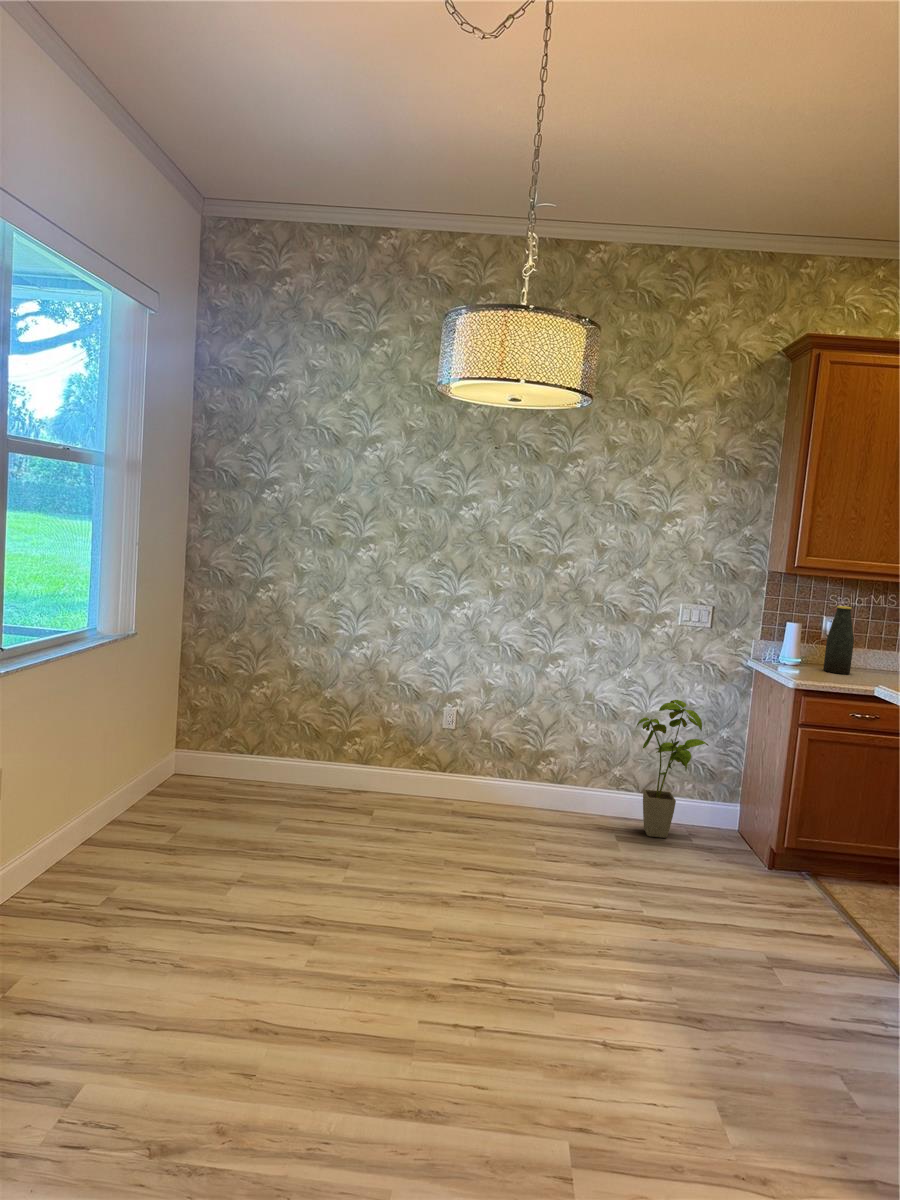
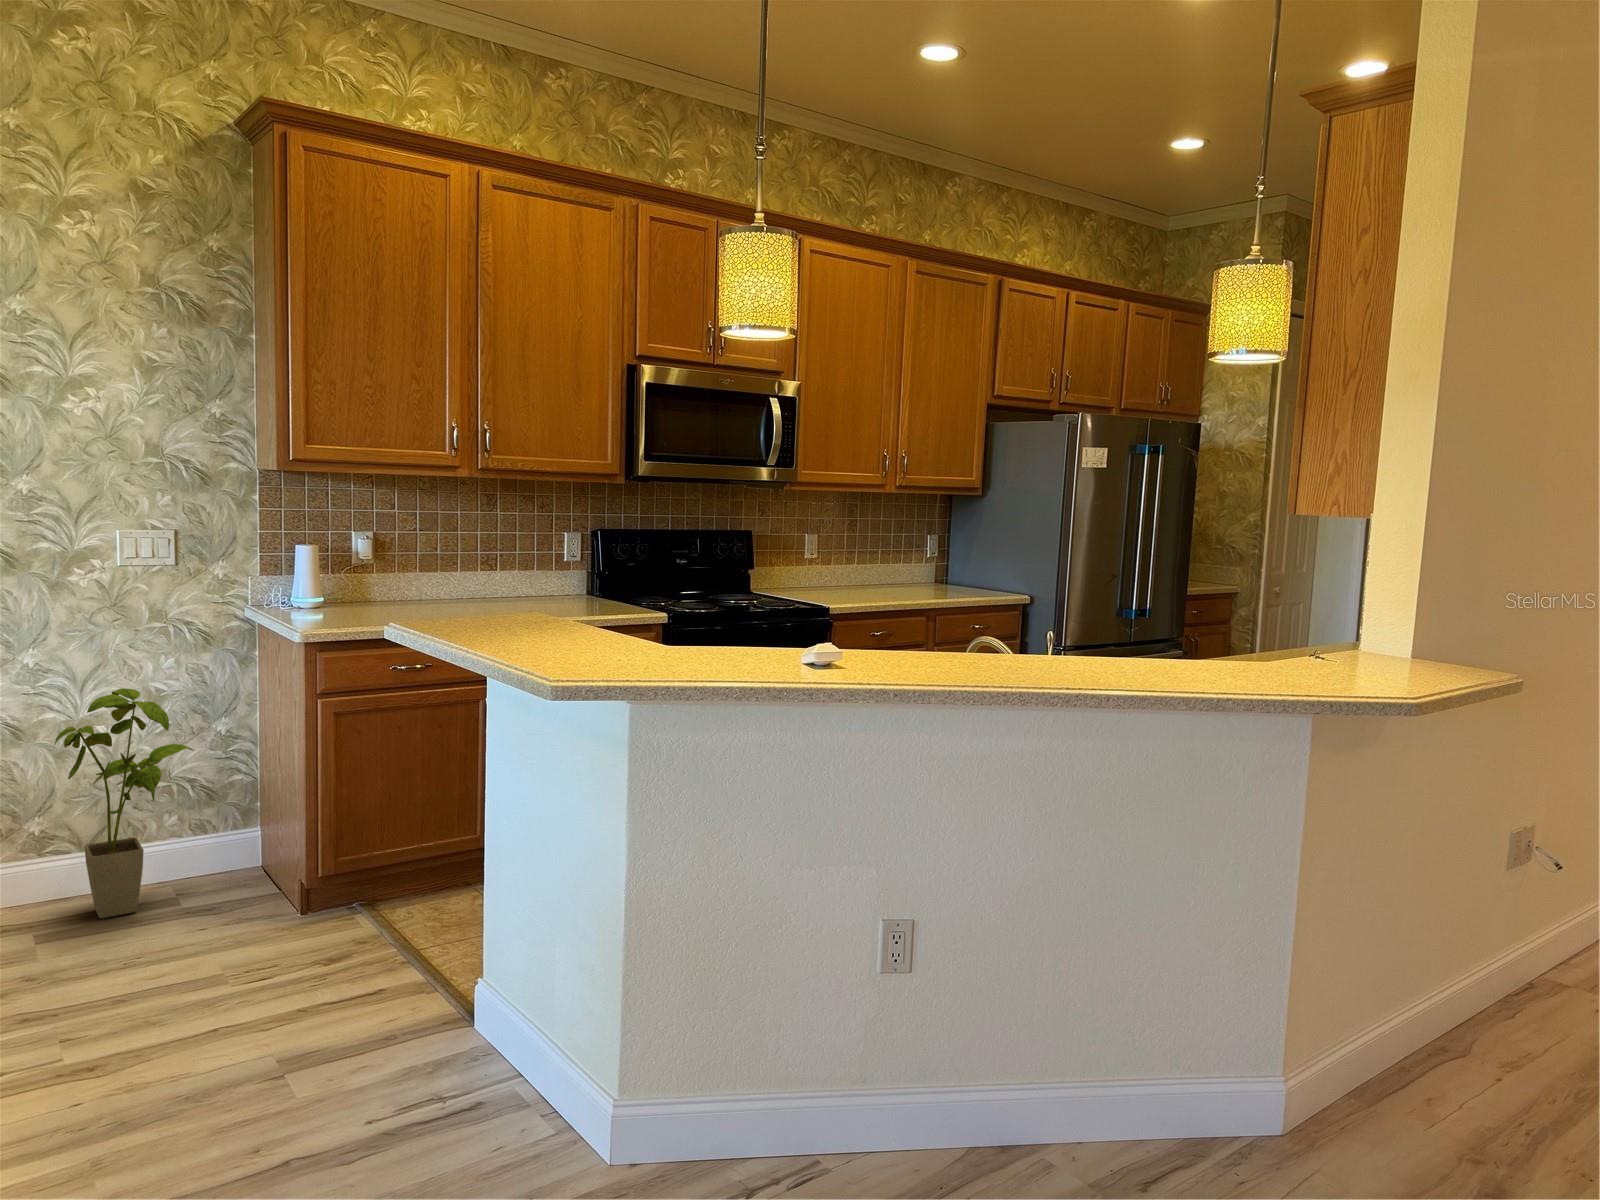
bottle: present [823,606,854,674] -> none [355,515,393,611]

